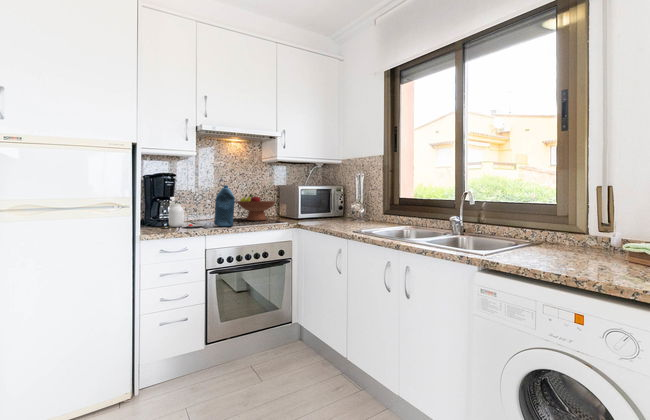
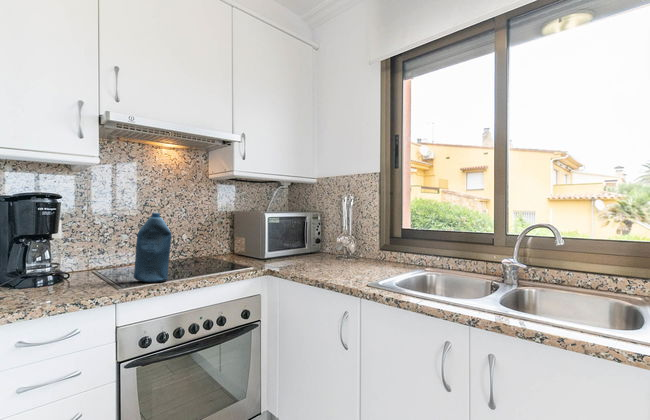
fruit bowl: present [237,194,276,221] -> none [171,224,233,264]
jar: present [169,204,202,227] -> none [28,246,112,291]

